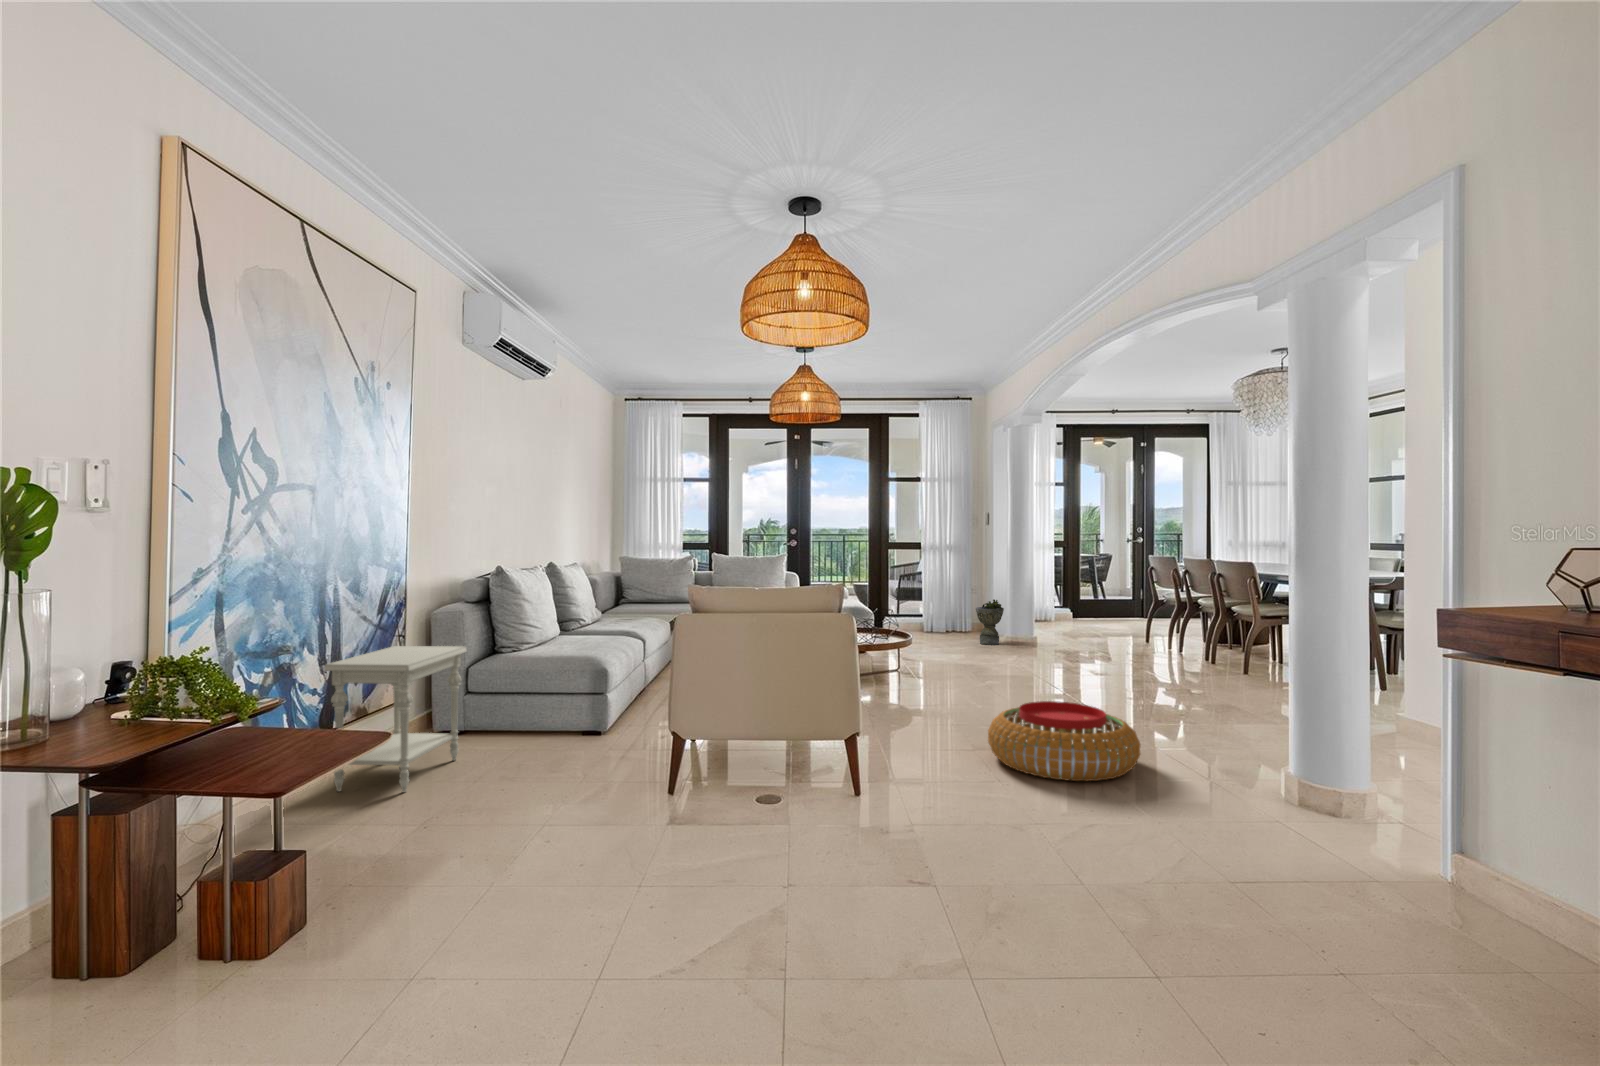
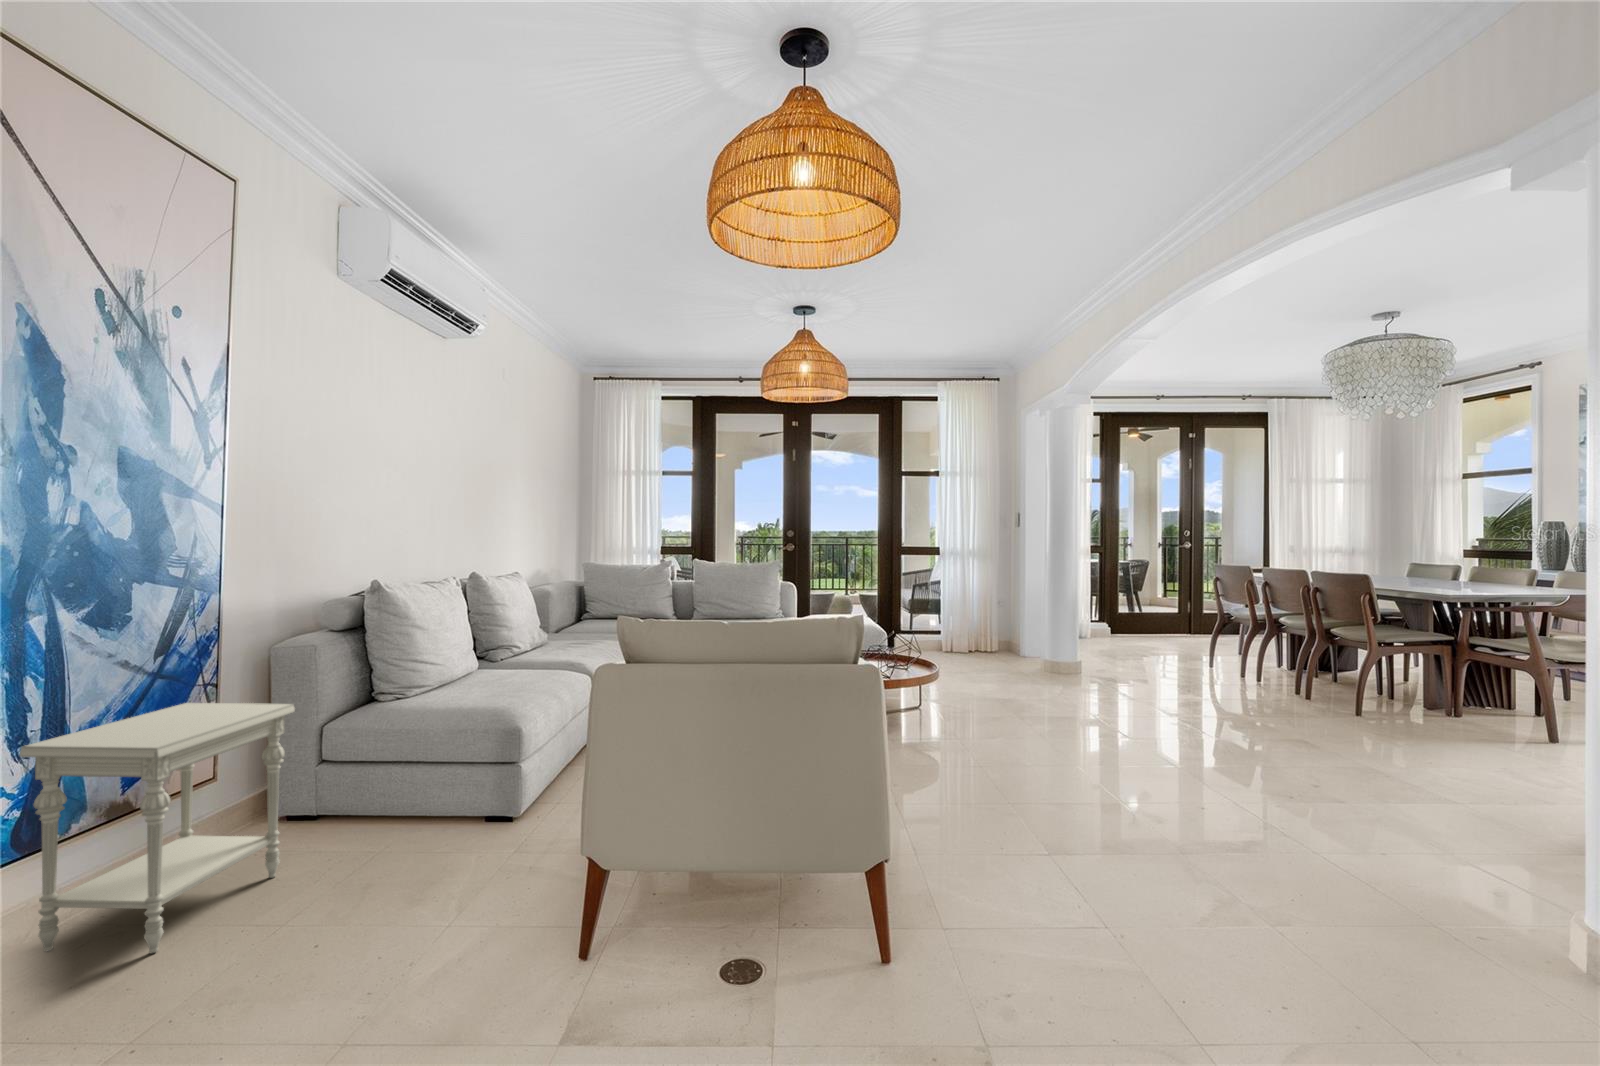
planter: present [976,599,1004,645] -> none [1007,617,1041,672]
pouf: present [988,701,1140,781] -> none [1073,783,1317,925]

